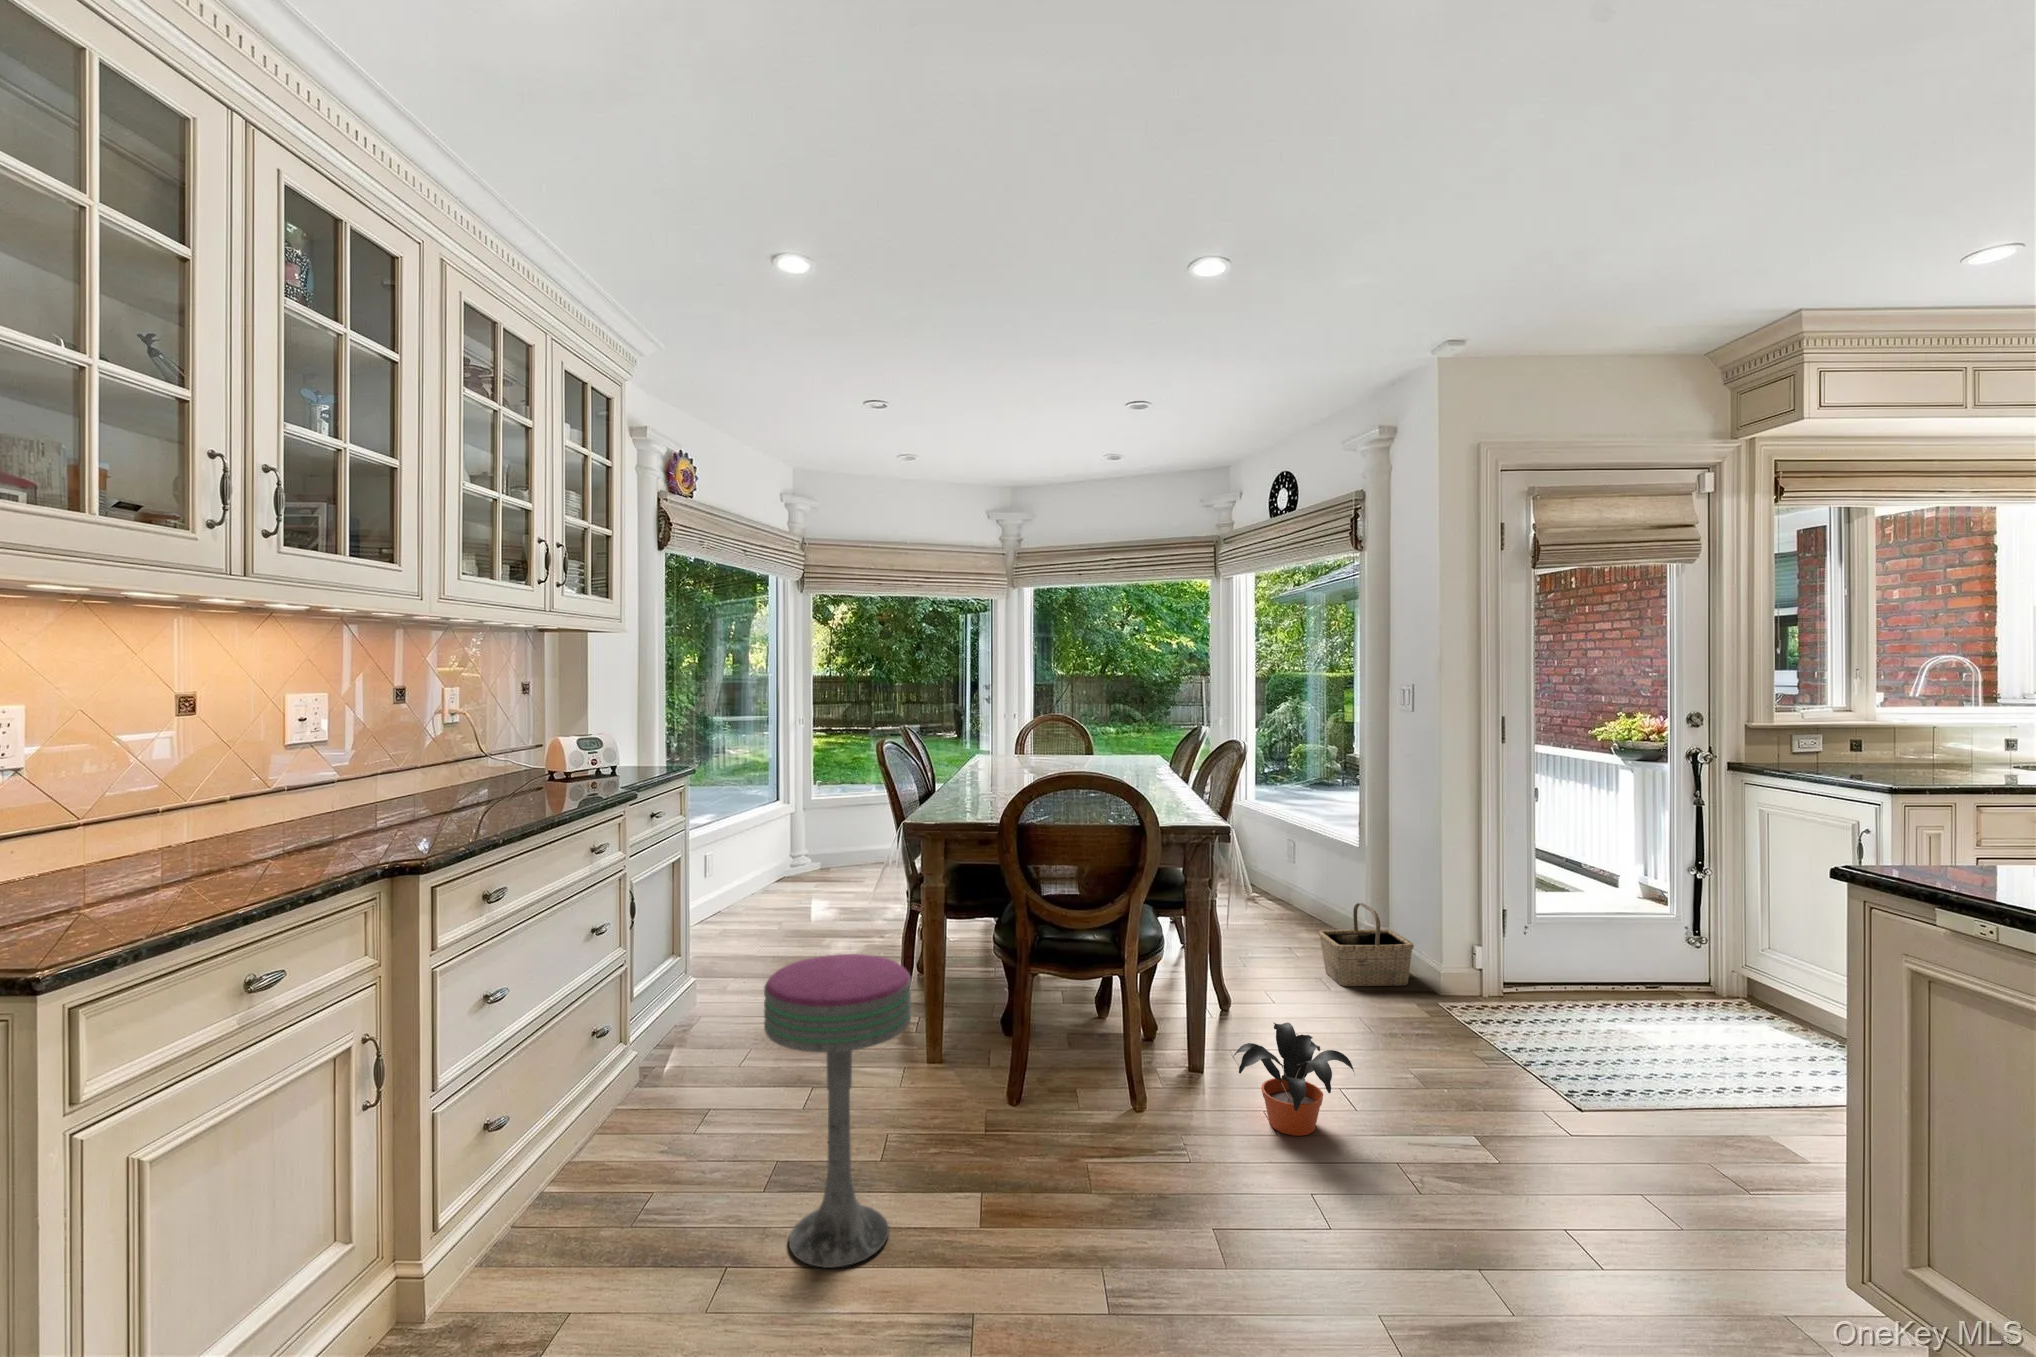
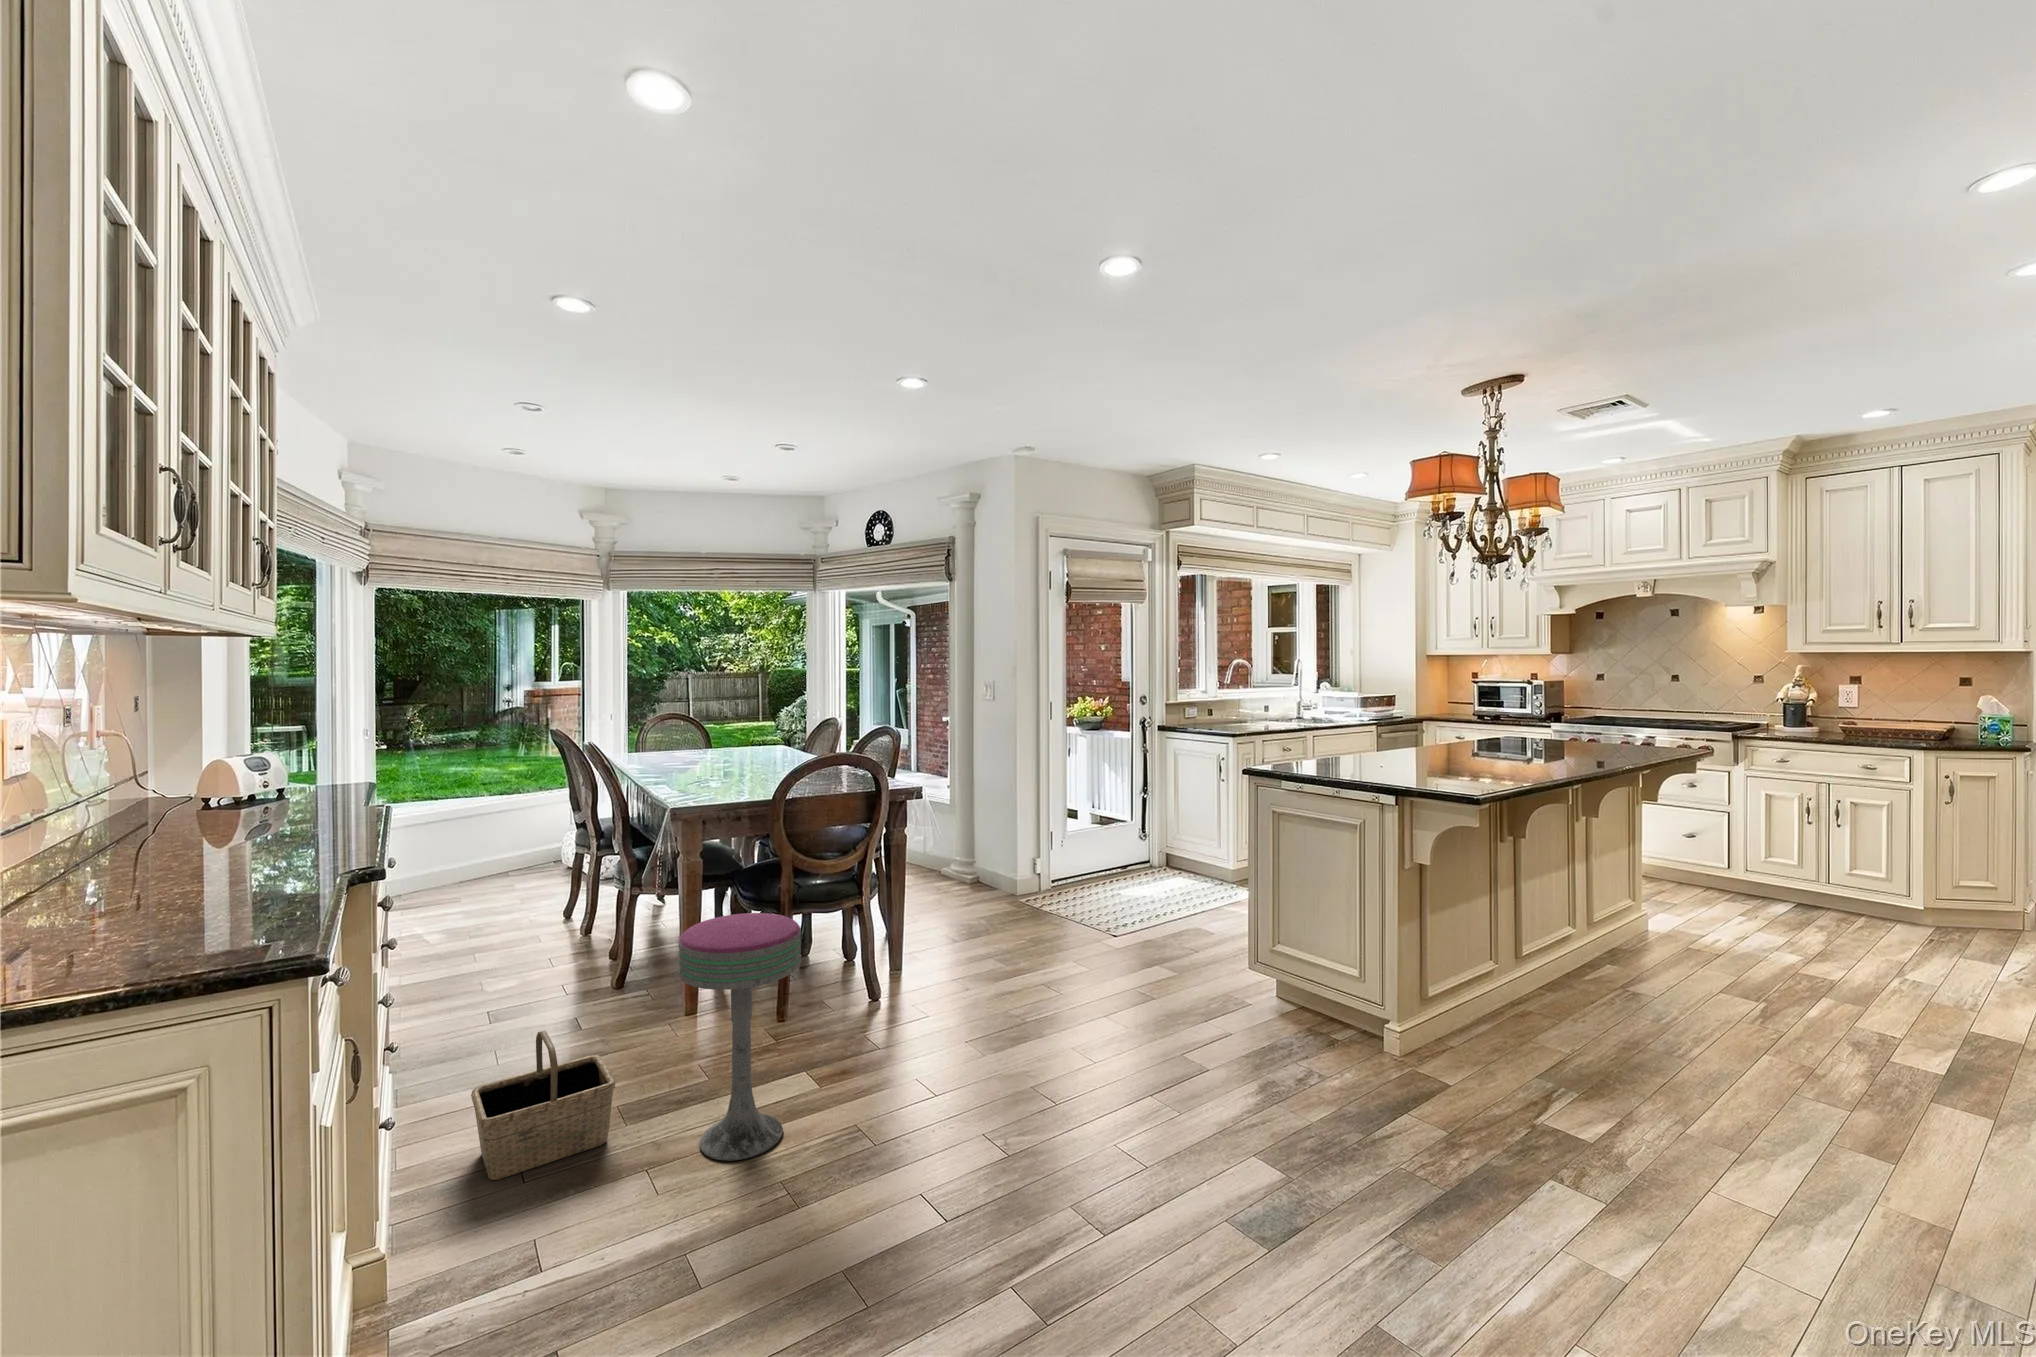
basket: present [1319,903,1414,986] -> present [471,1031,615,1180]
potted plant: present [1234,1023,1354,1136] -> none [947,919,1025,991]

